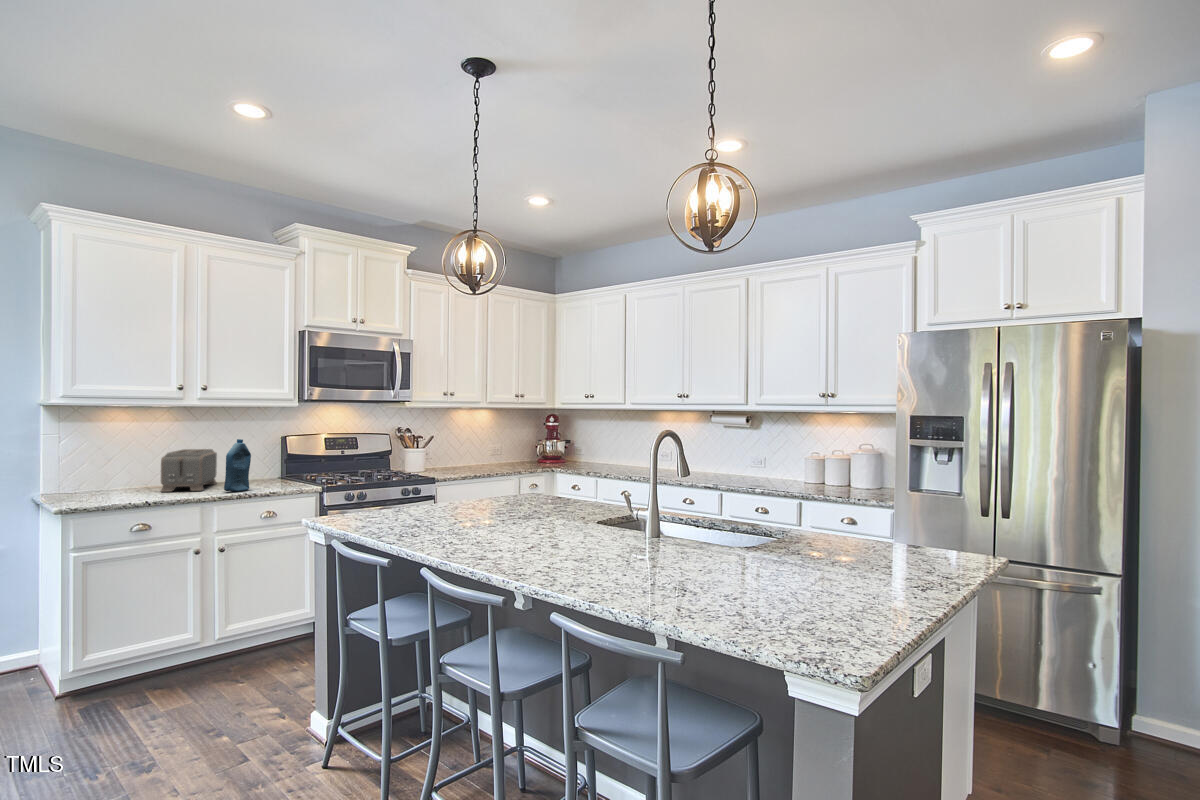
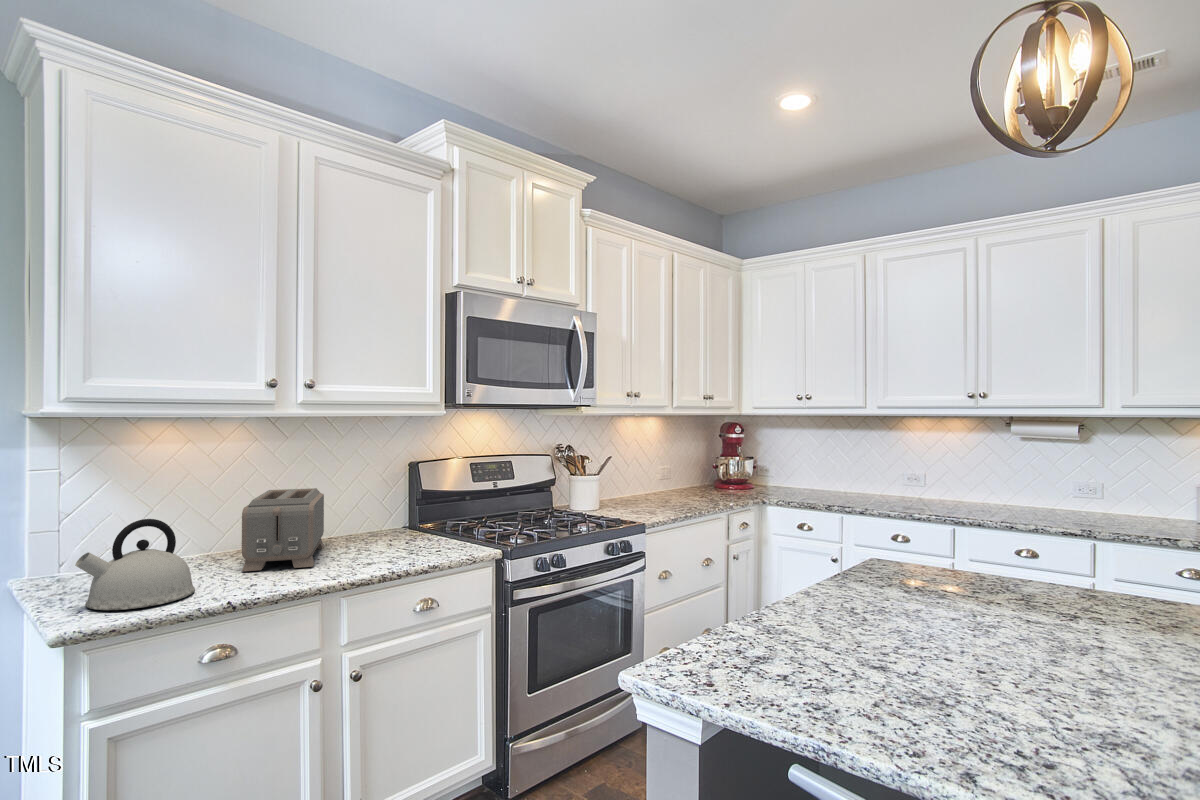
bottle: present [224,439,251,492] -> none [355,474,394,568]
kettle: none [68,459,131,502] -> present [75,519,195,610]

